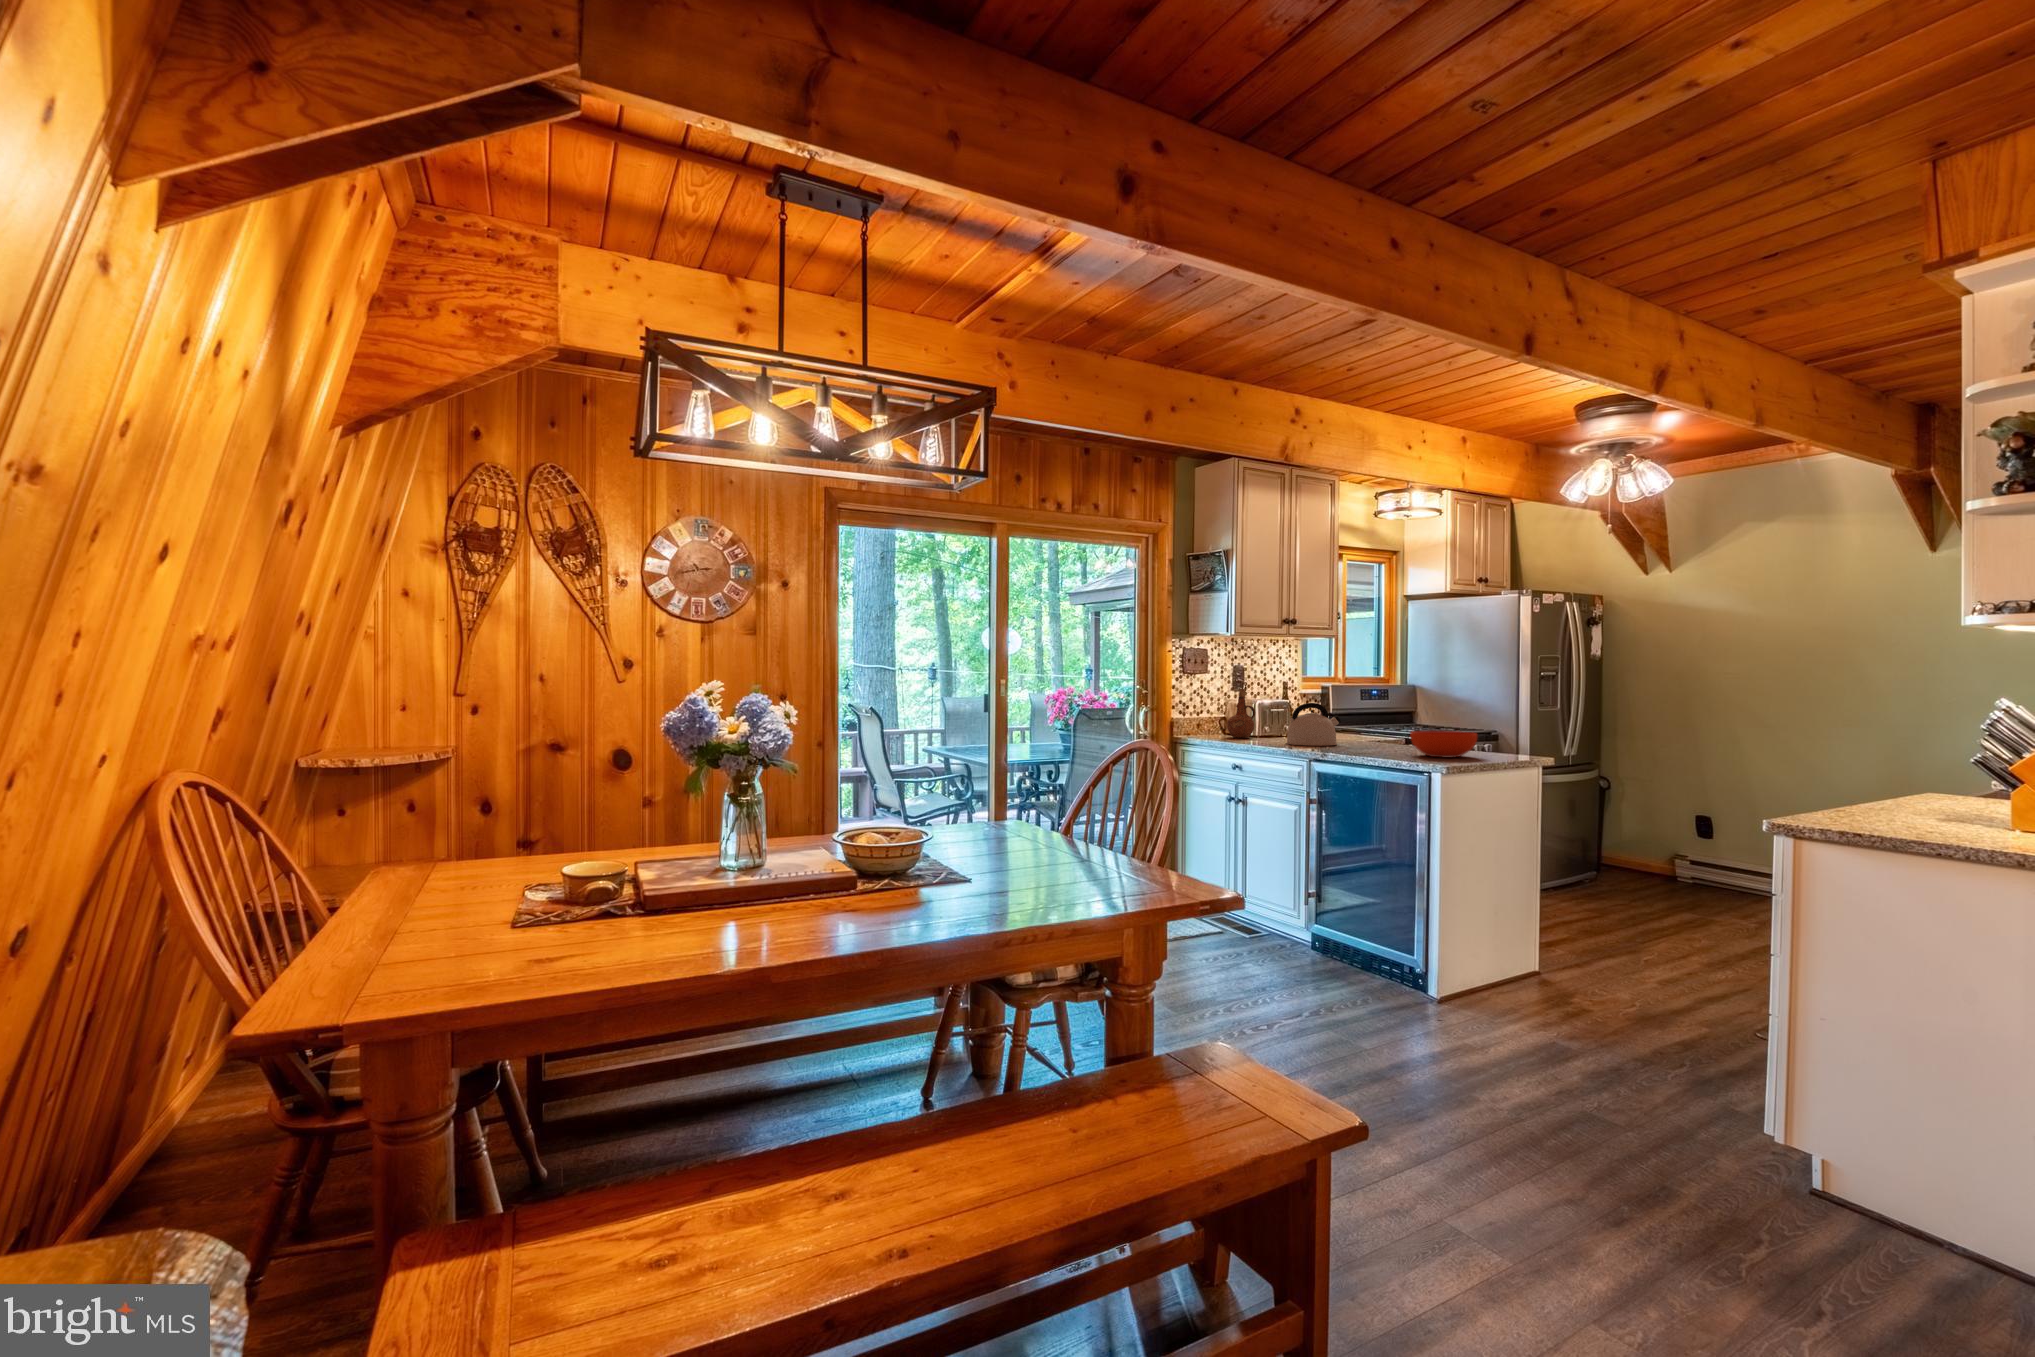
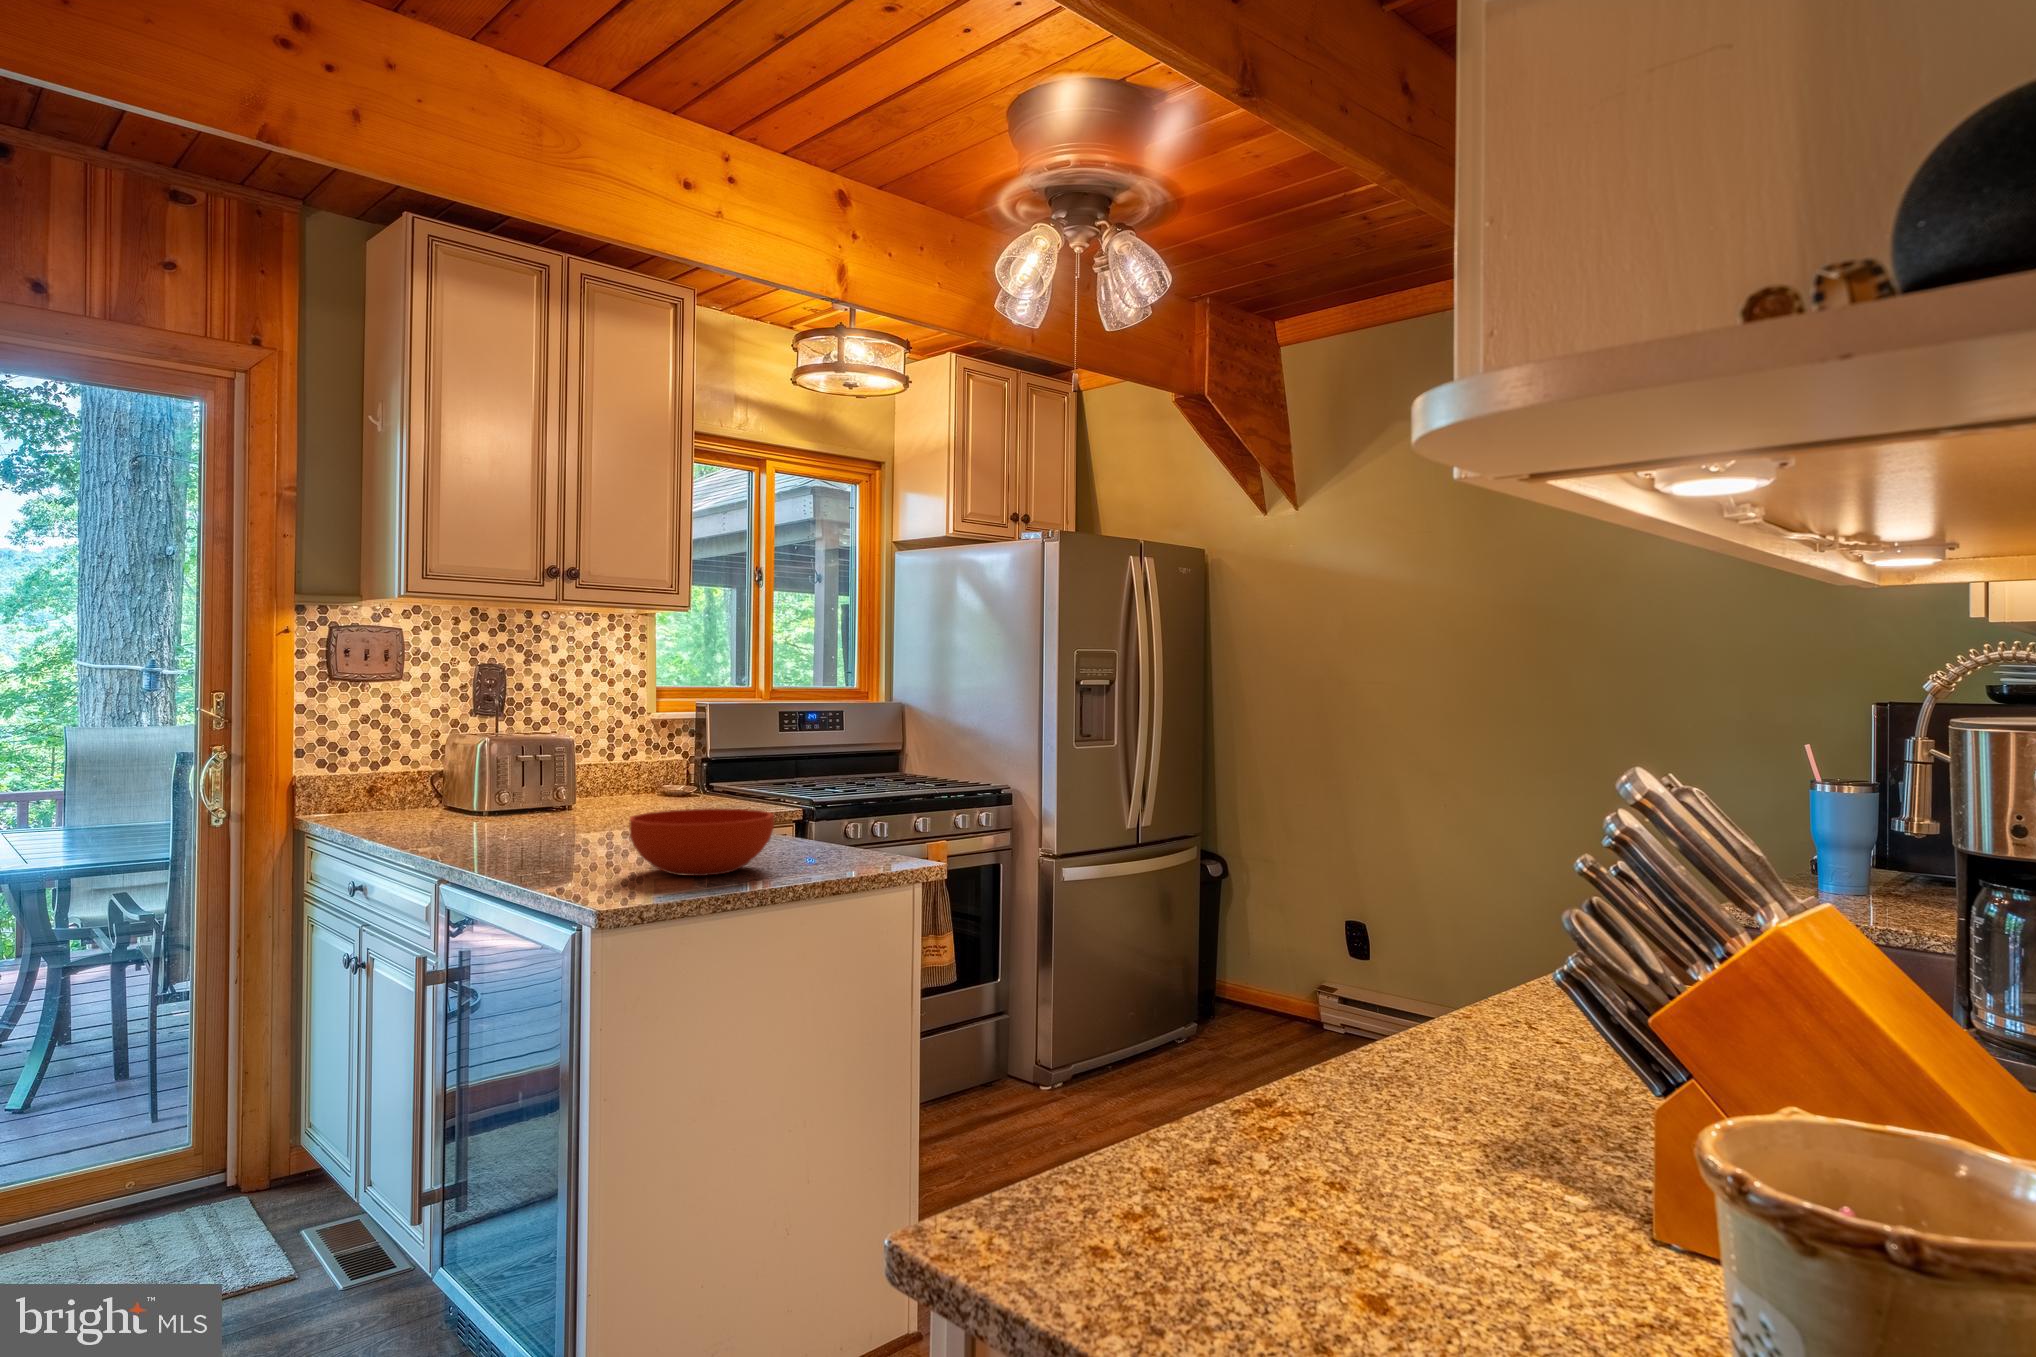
ceramic pitcher: present [1227,689,1255,738] -> none [397,713,465,819]
kettle: present [1287,703,1341,746] -> none [465,744,590,841]

